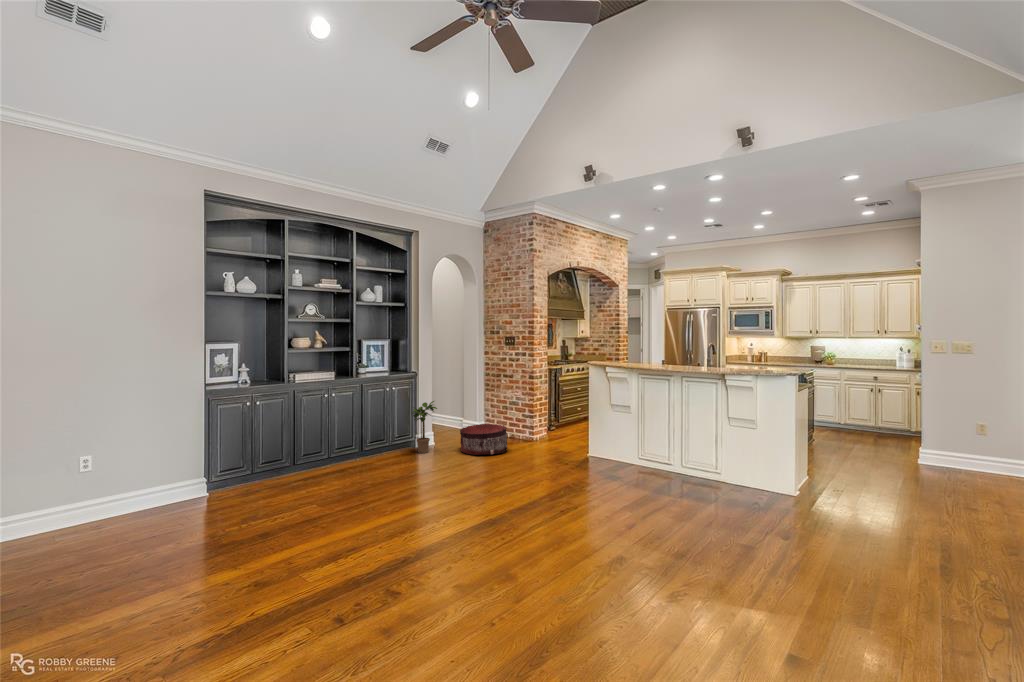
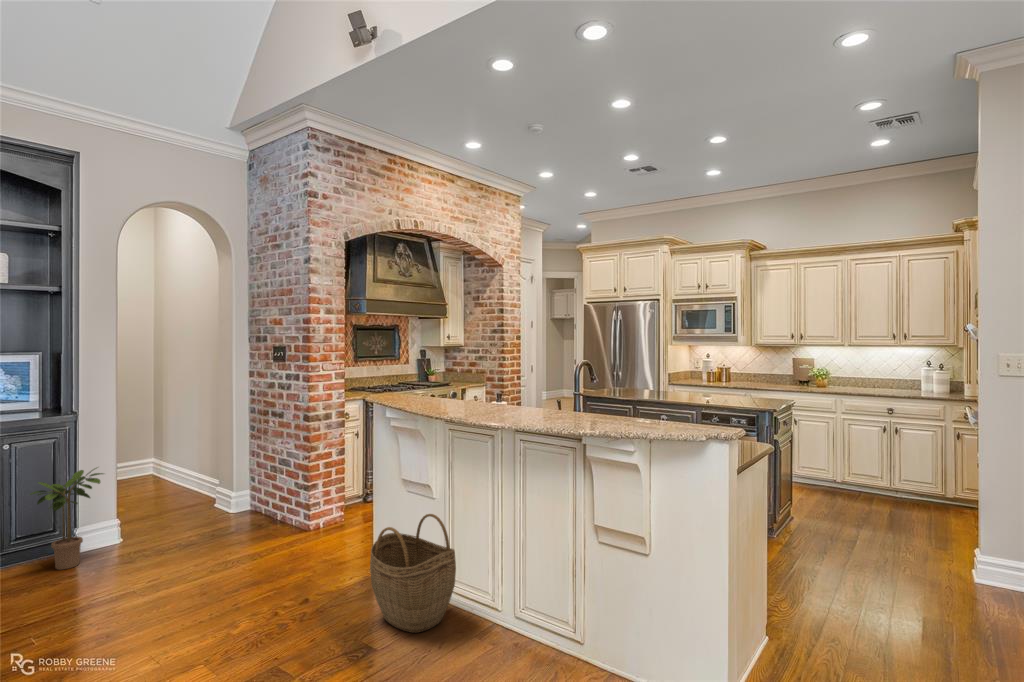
woven basket: none [607,420,651,474] -> present [370,514,456,633]
pouf: present [460,424,507,455] -> none [137,503,239,575]

